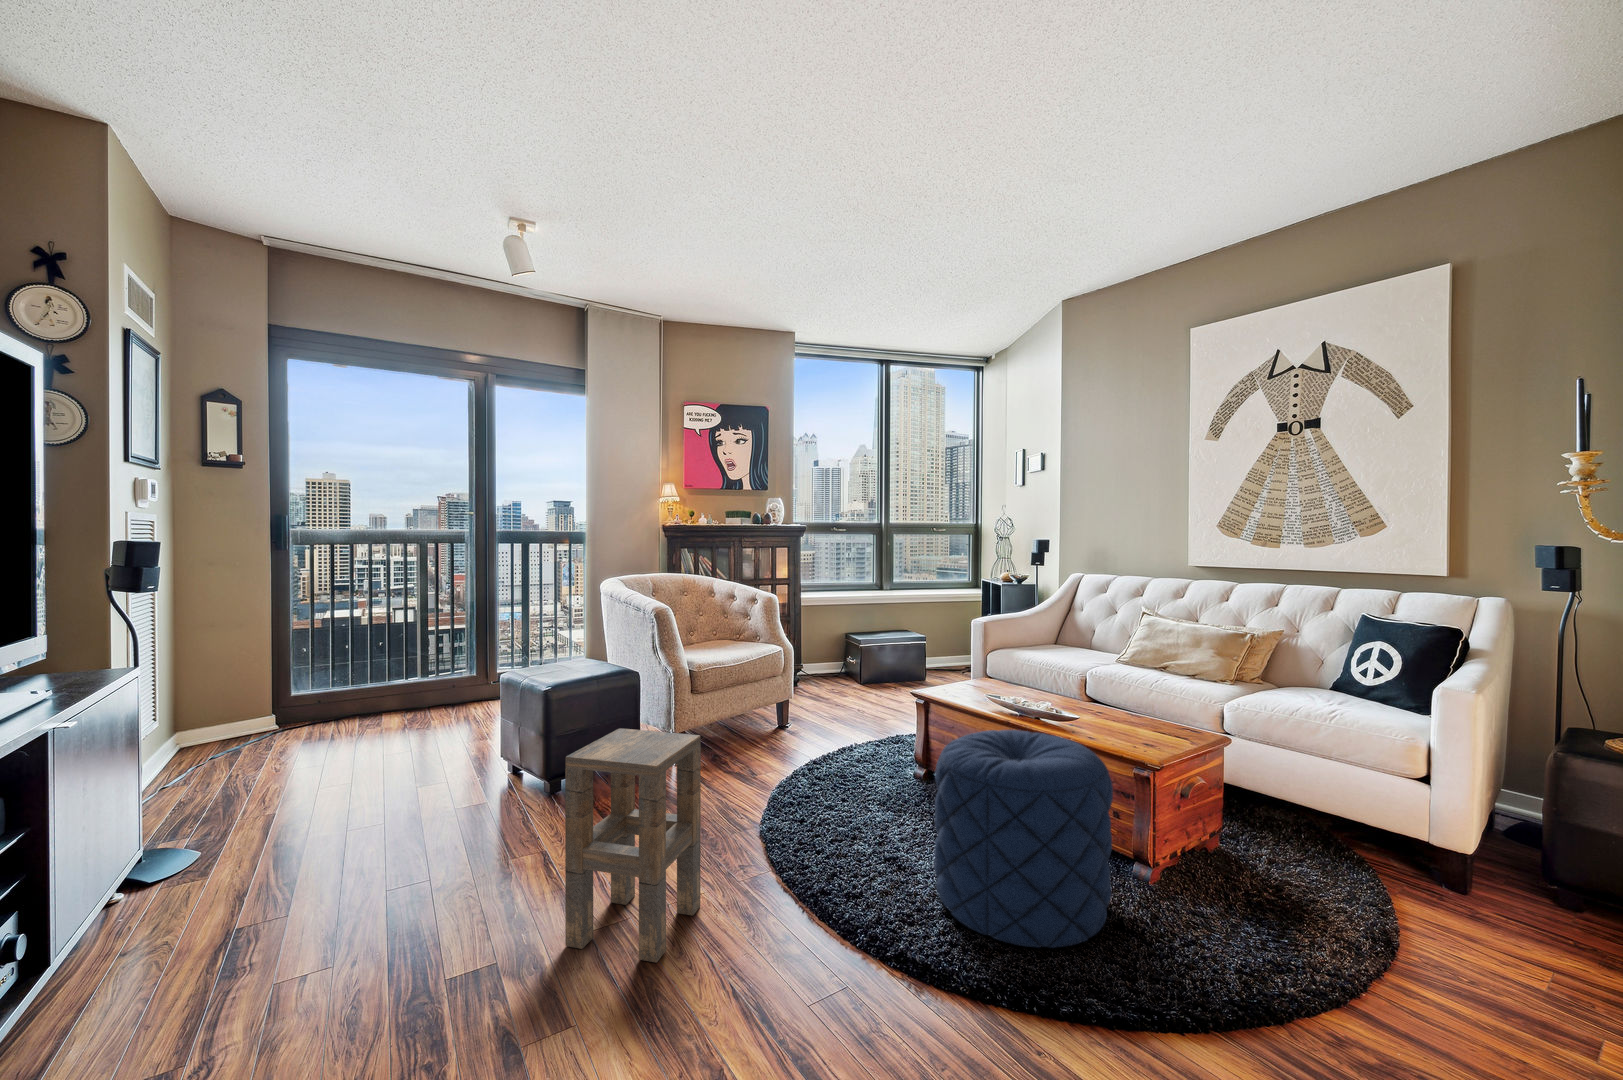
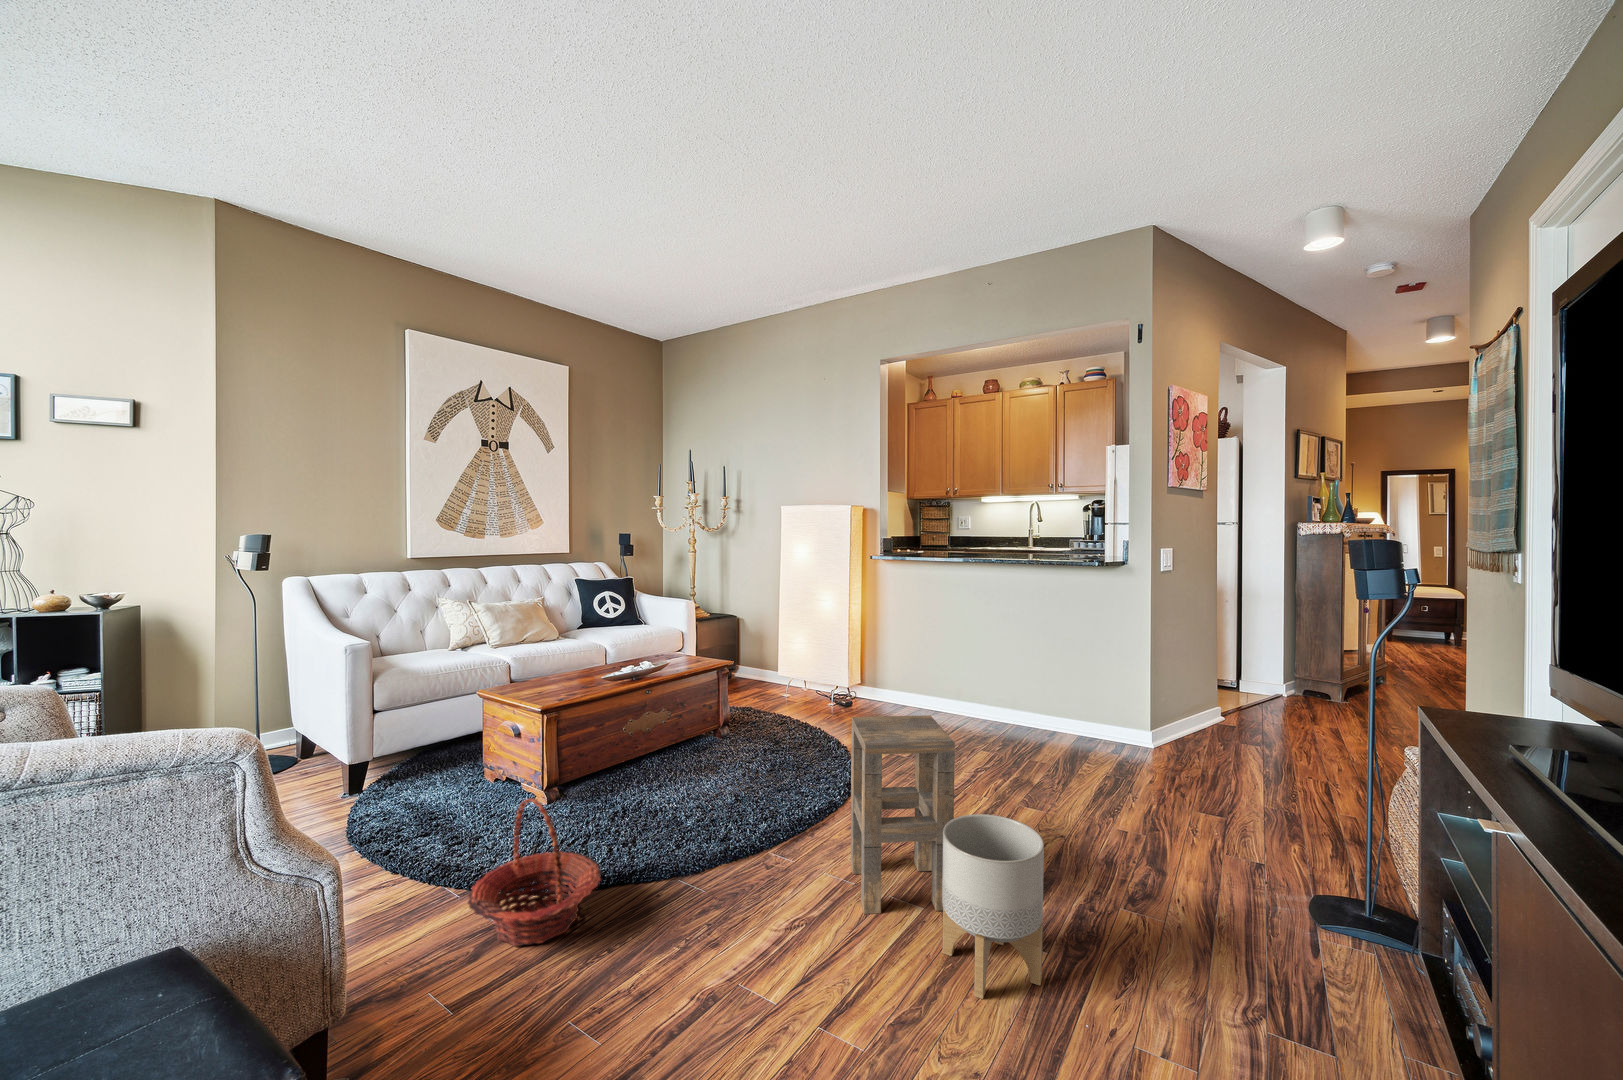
basket: none [697,700,778,789] -> present [468,799,602,946]
pouf: present [934,730,1113,948] -> none [712,659,819,784]
planter: none [427,792,531,961] -> present [942,814,1044,999]

